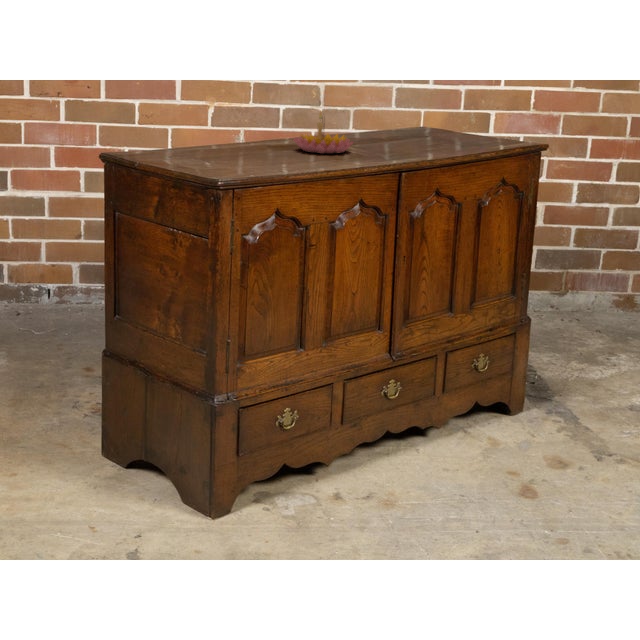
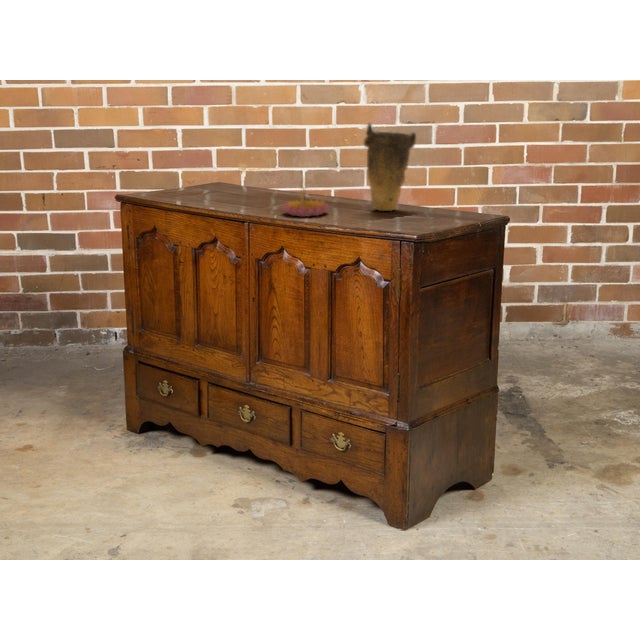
vase: none [396,43,457,151] -> present [364,123,416,211]

